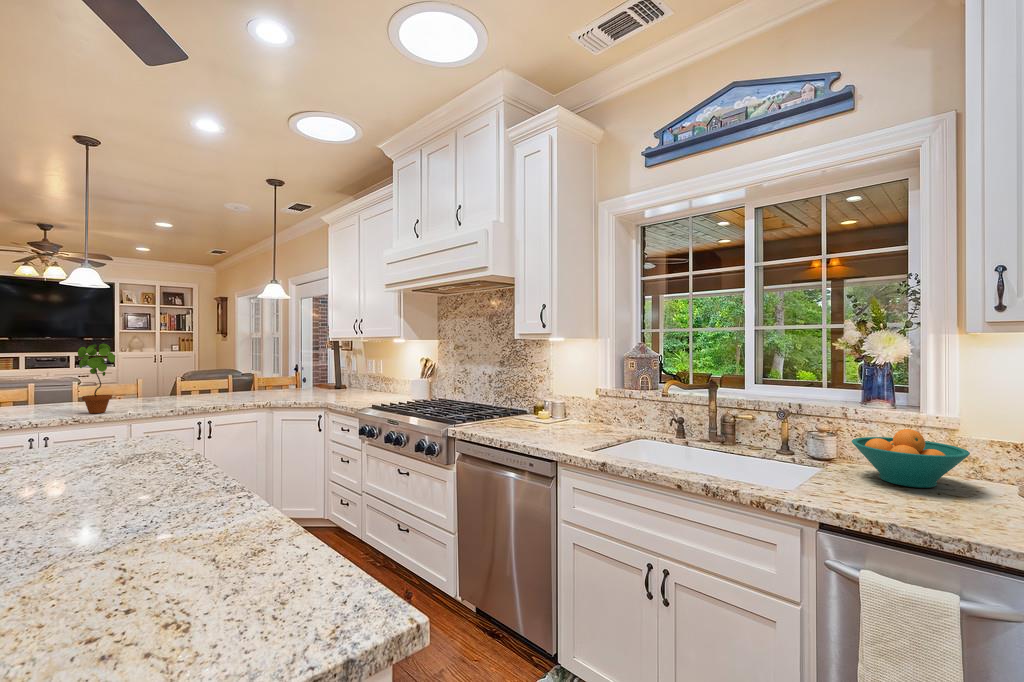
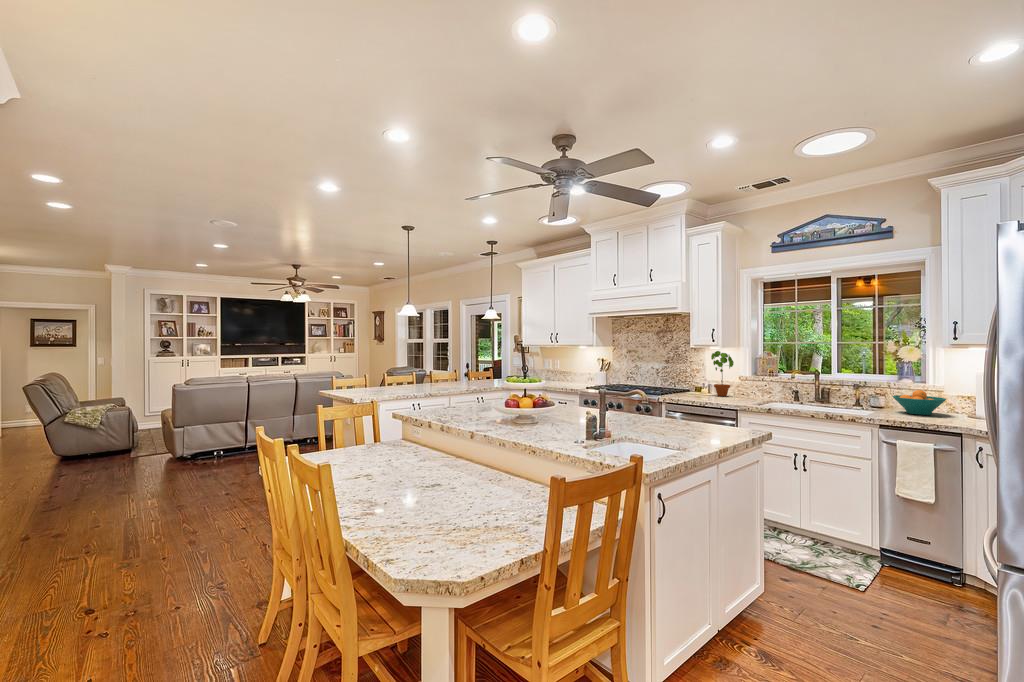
potted plant: present [78,344,115,413] -> present [711,351,734,396]

